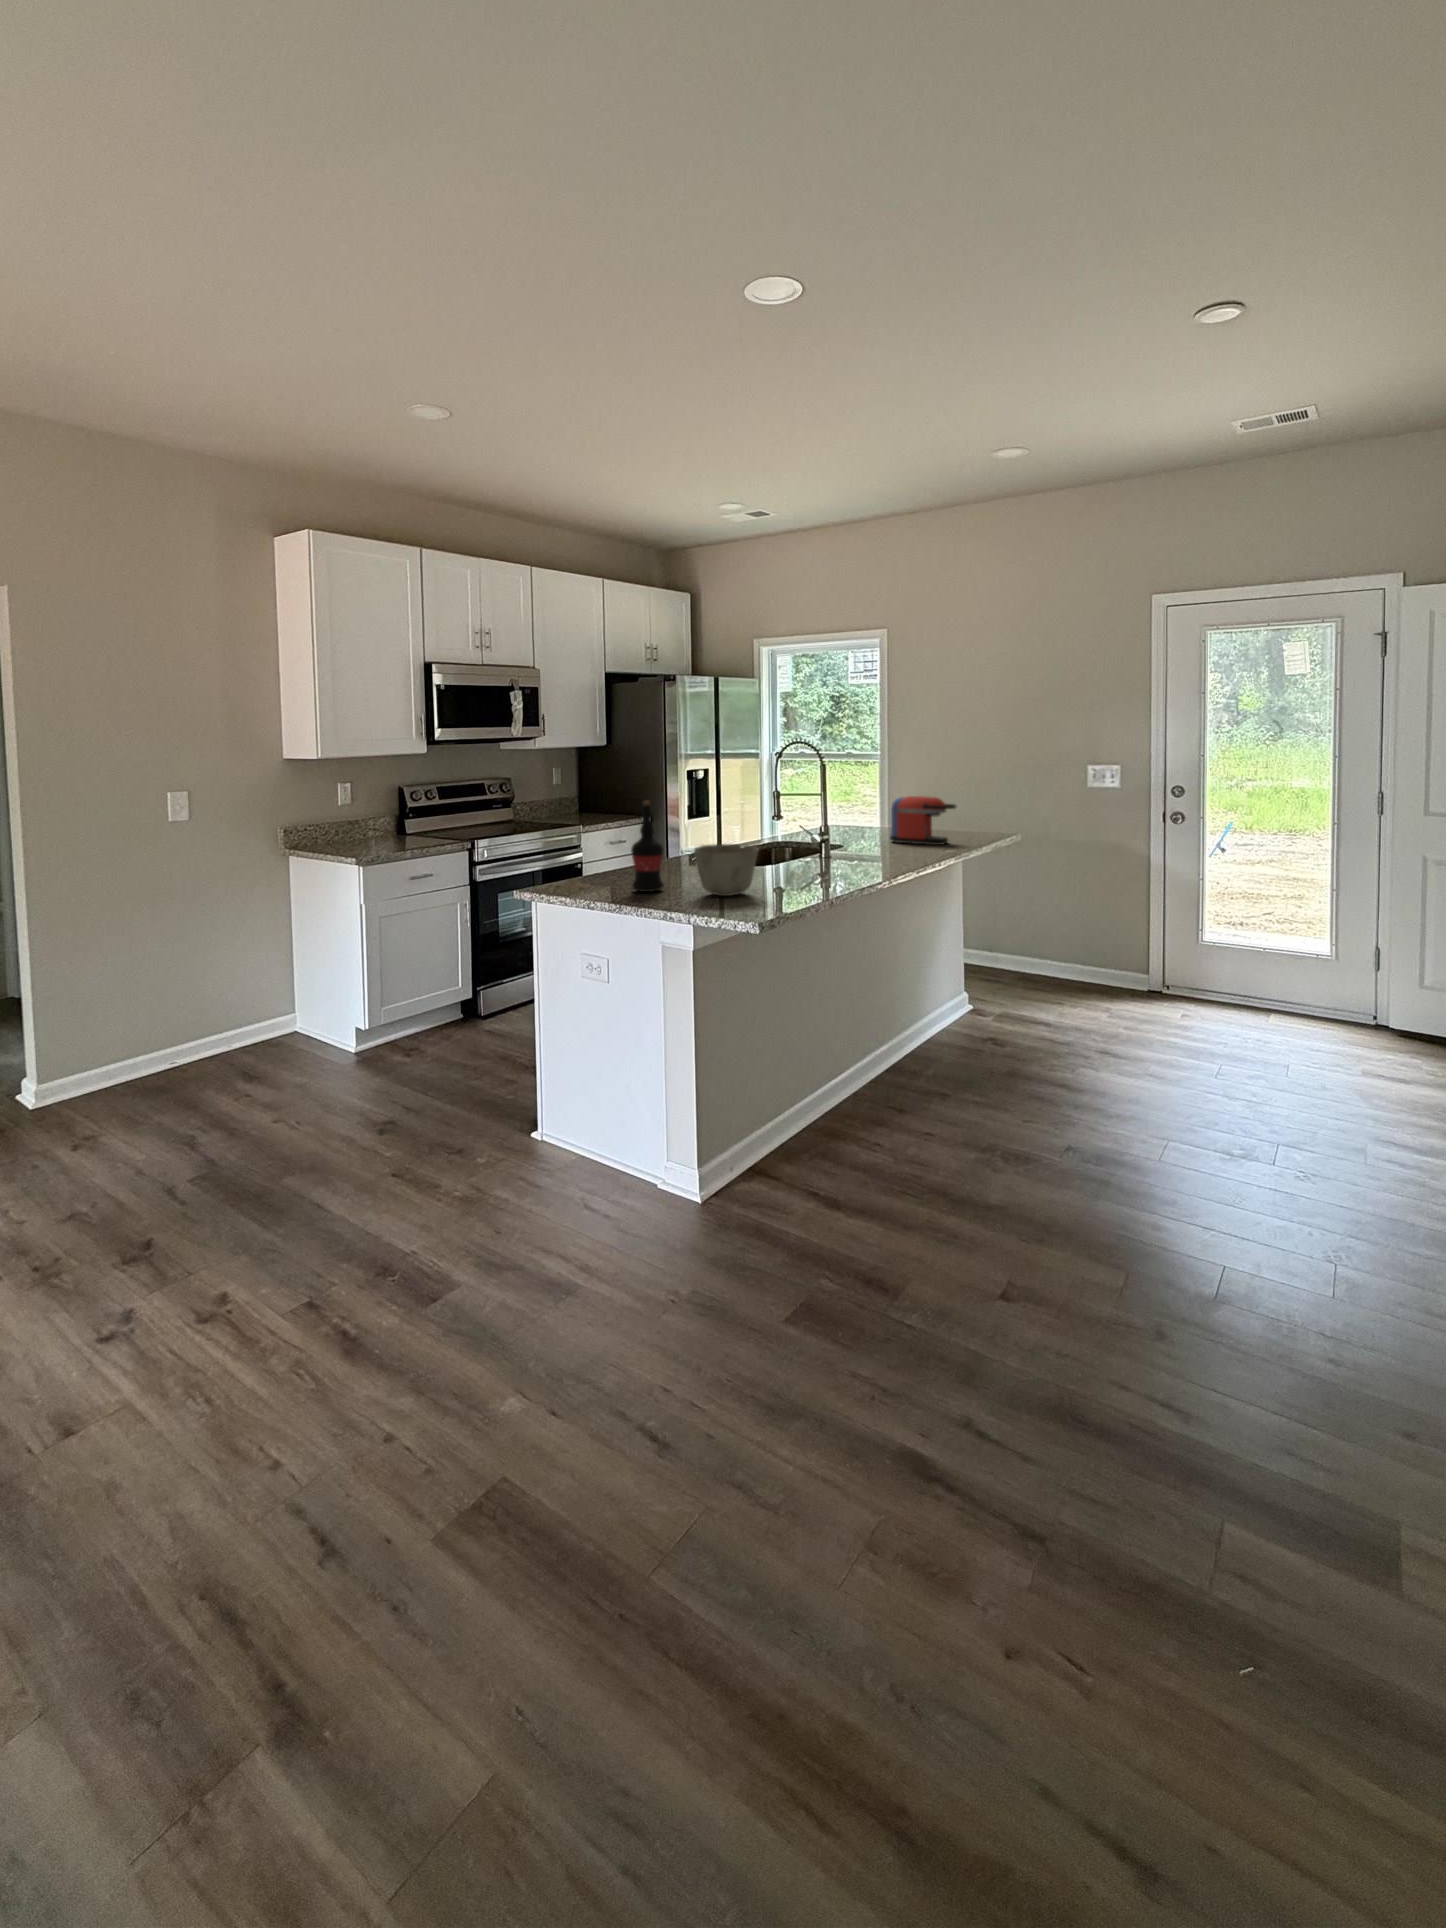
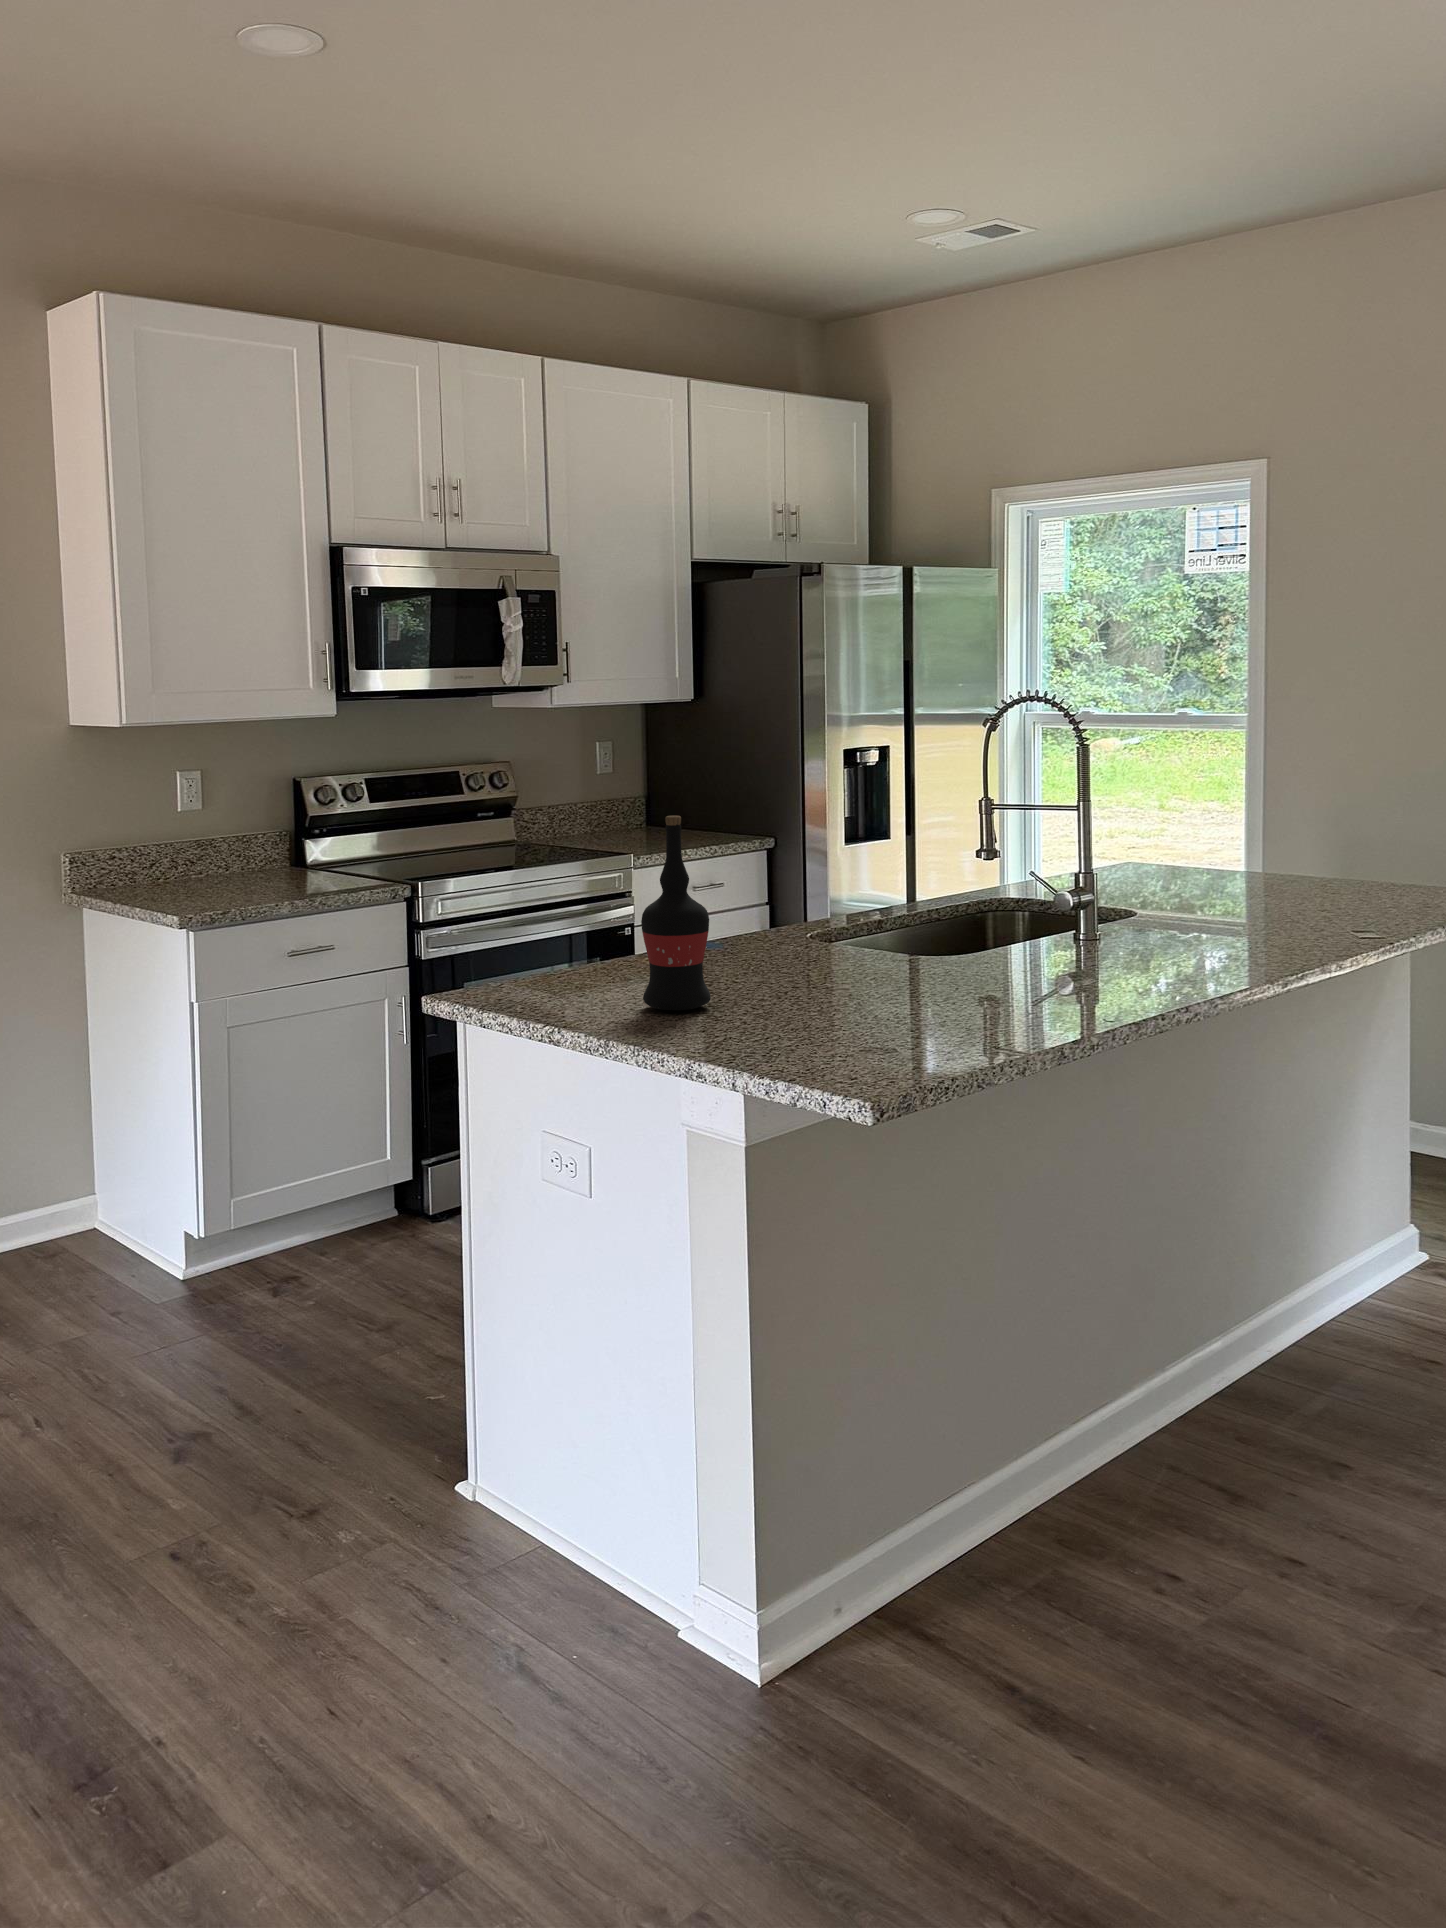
coffee maker: present [890,796,956,845] -> none [1240,806,1390,913]
ceramic bowl: present [694,844,759,896] -> none [766,911,910,1029]

